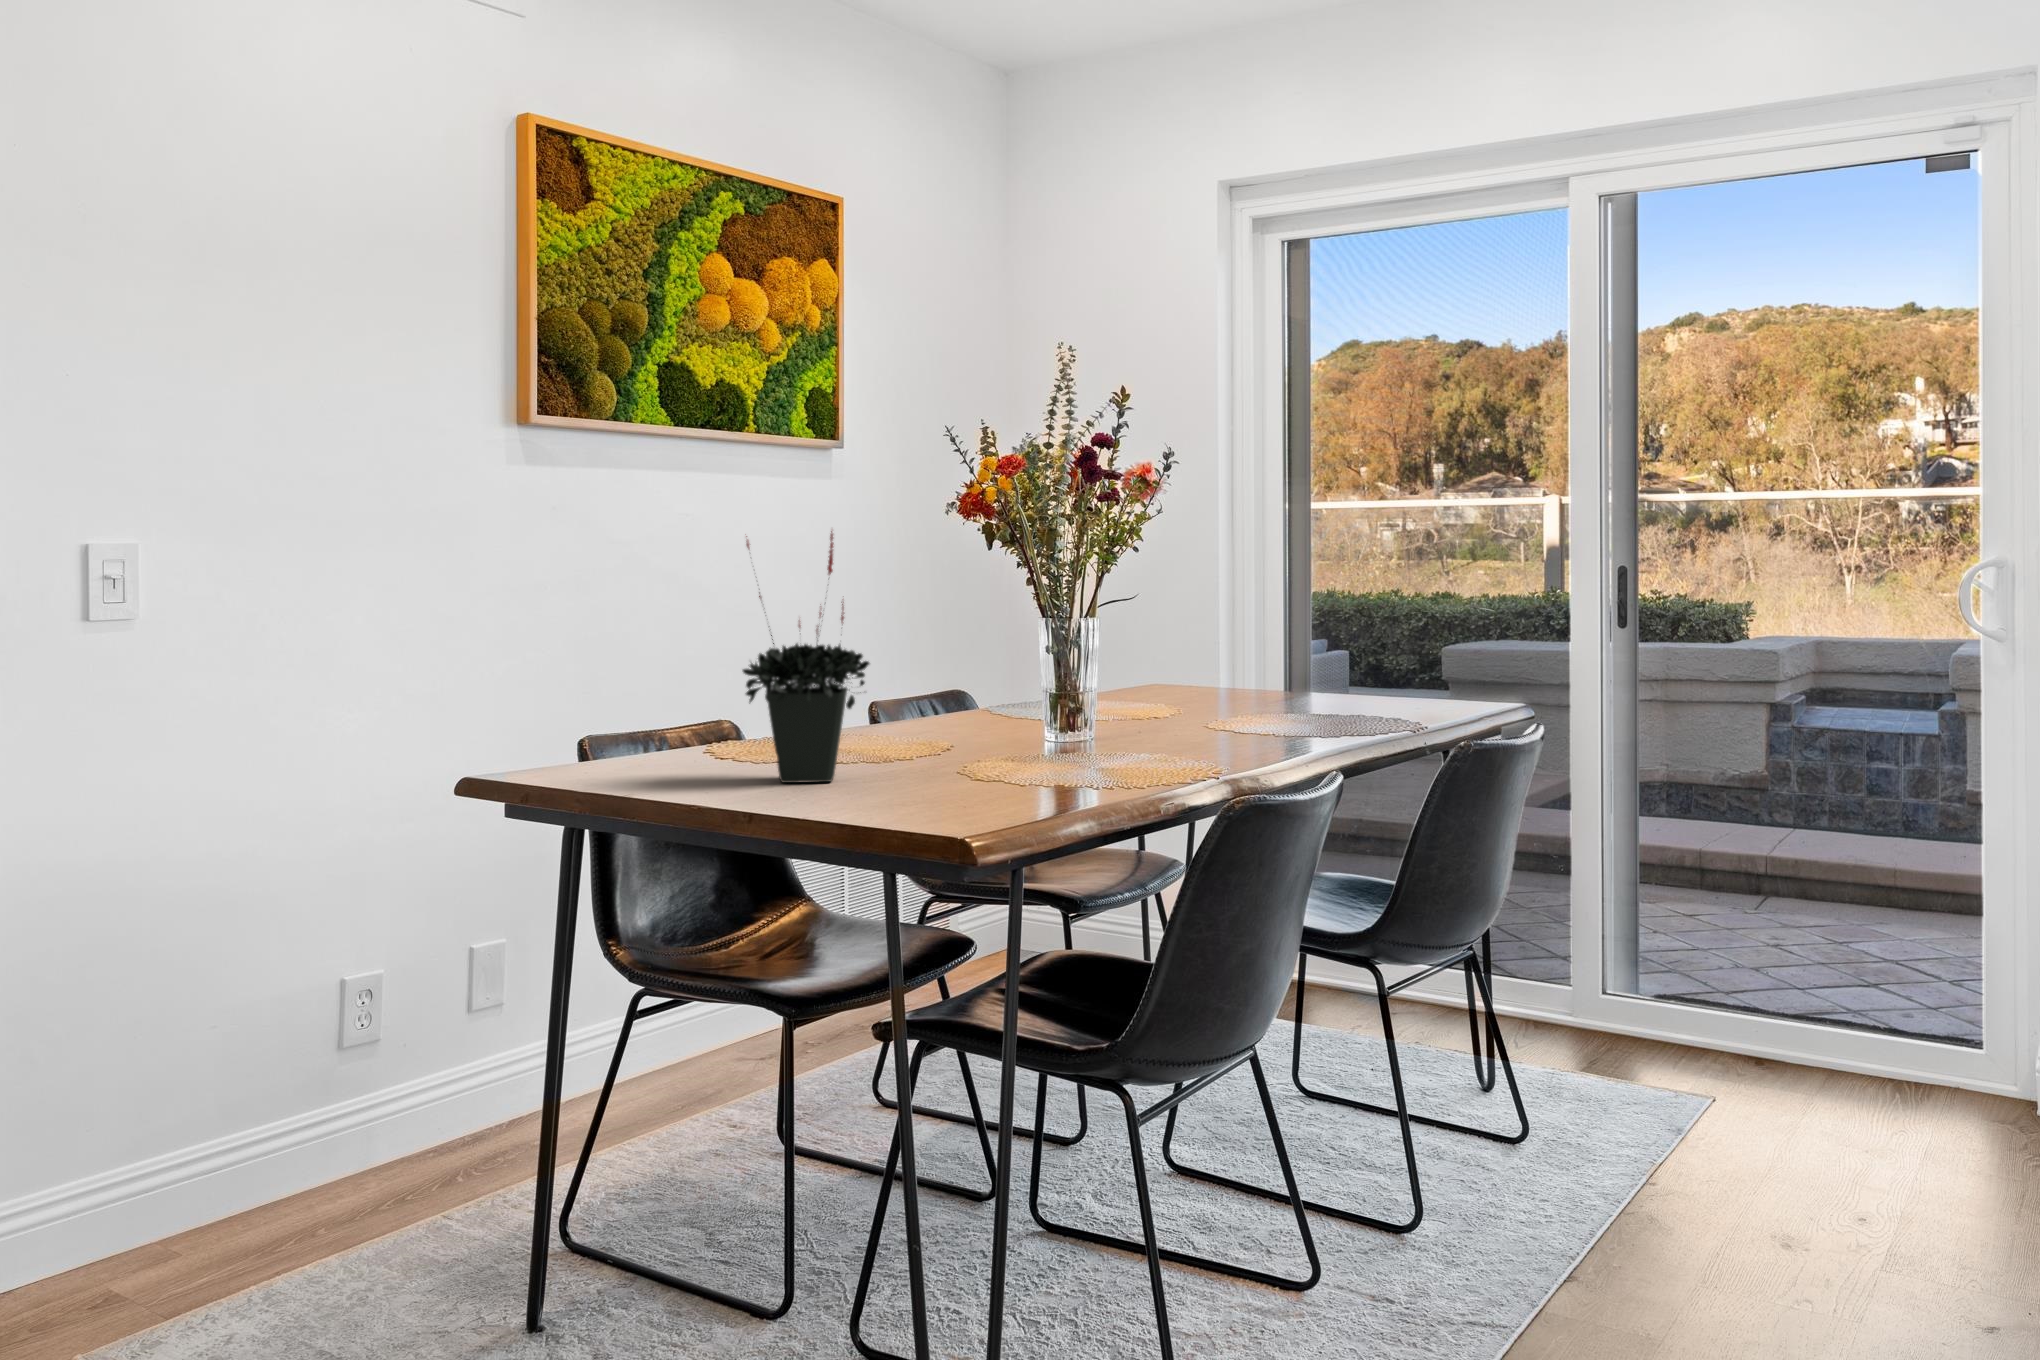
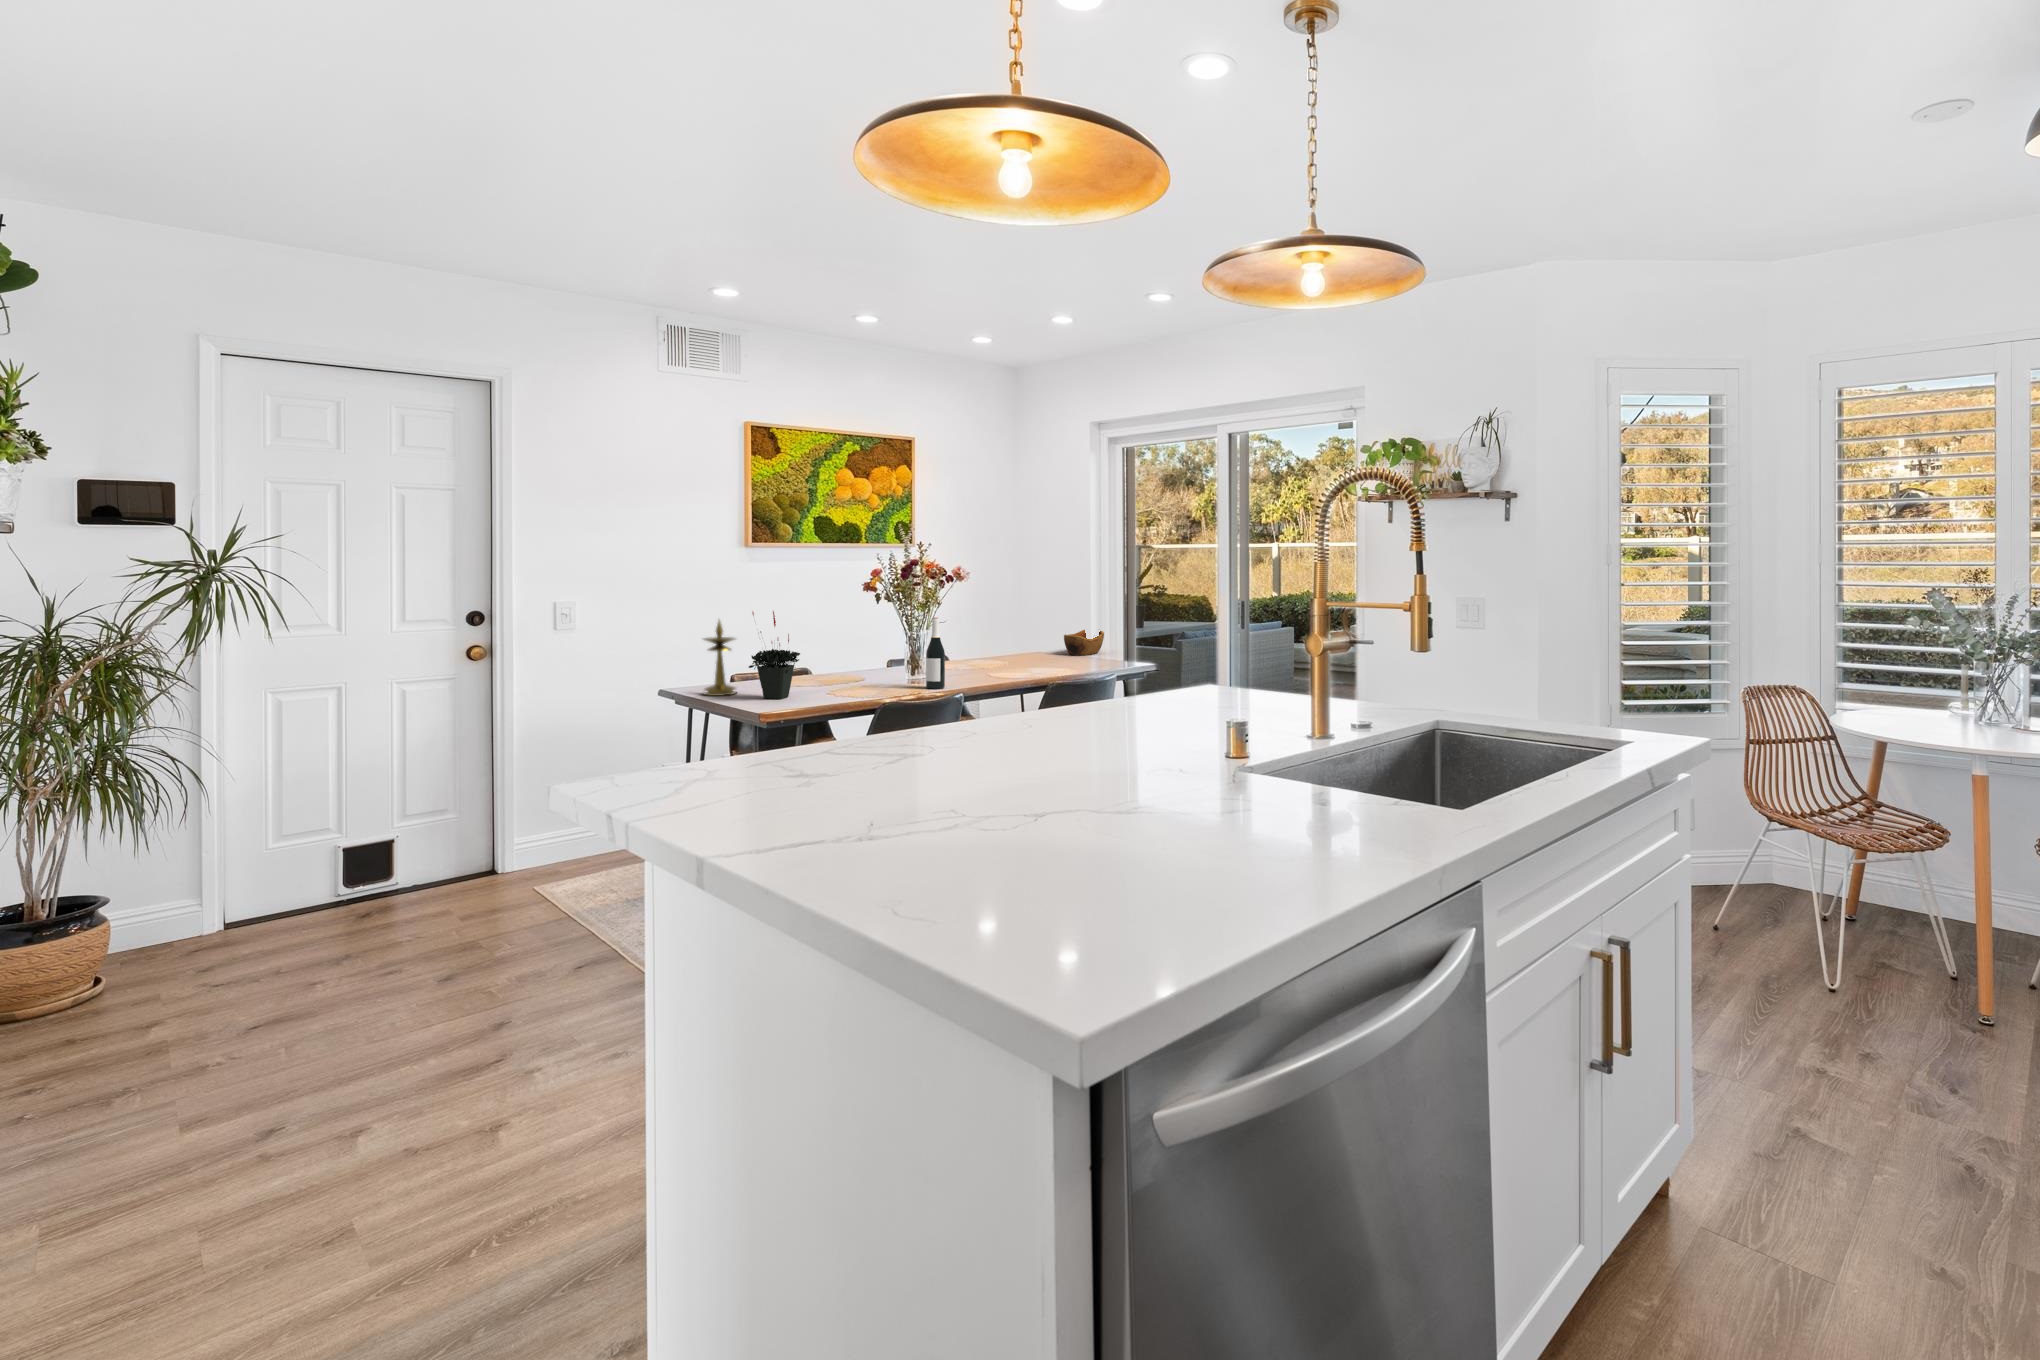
candlestick: none [582,564,674,782] -> present [704,621,736,696]
wine bottle: none [1111,564,1157,746] -> present [926,617,945,689]
wooden bowl: none [1165,624,1240,680] -> present [1064,630,1104,655]

